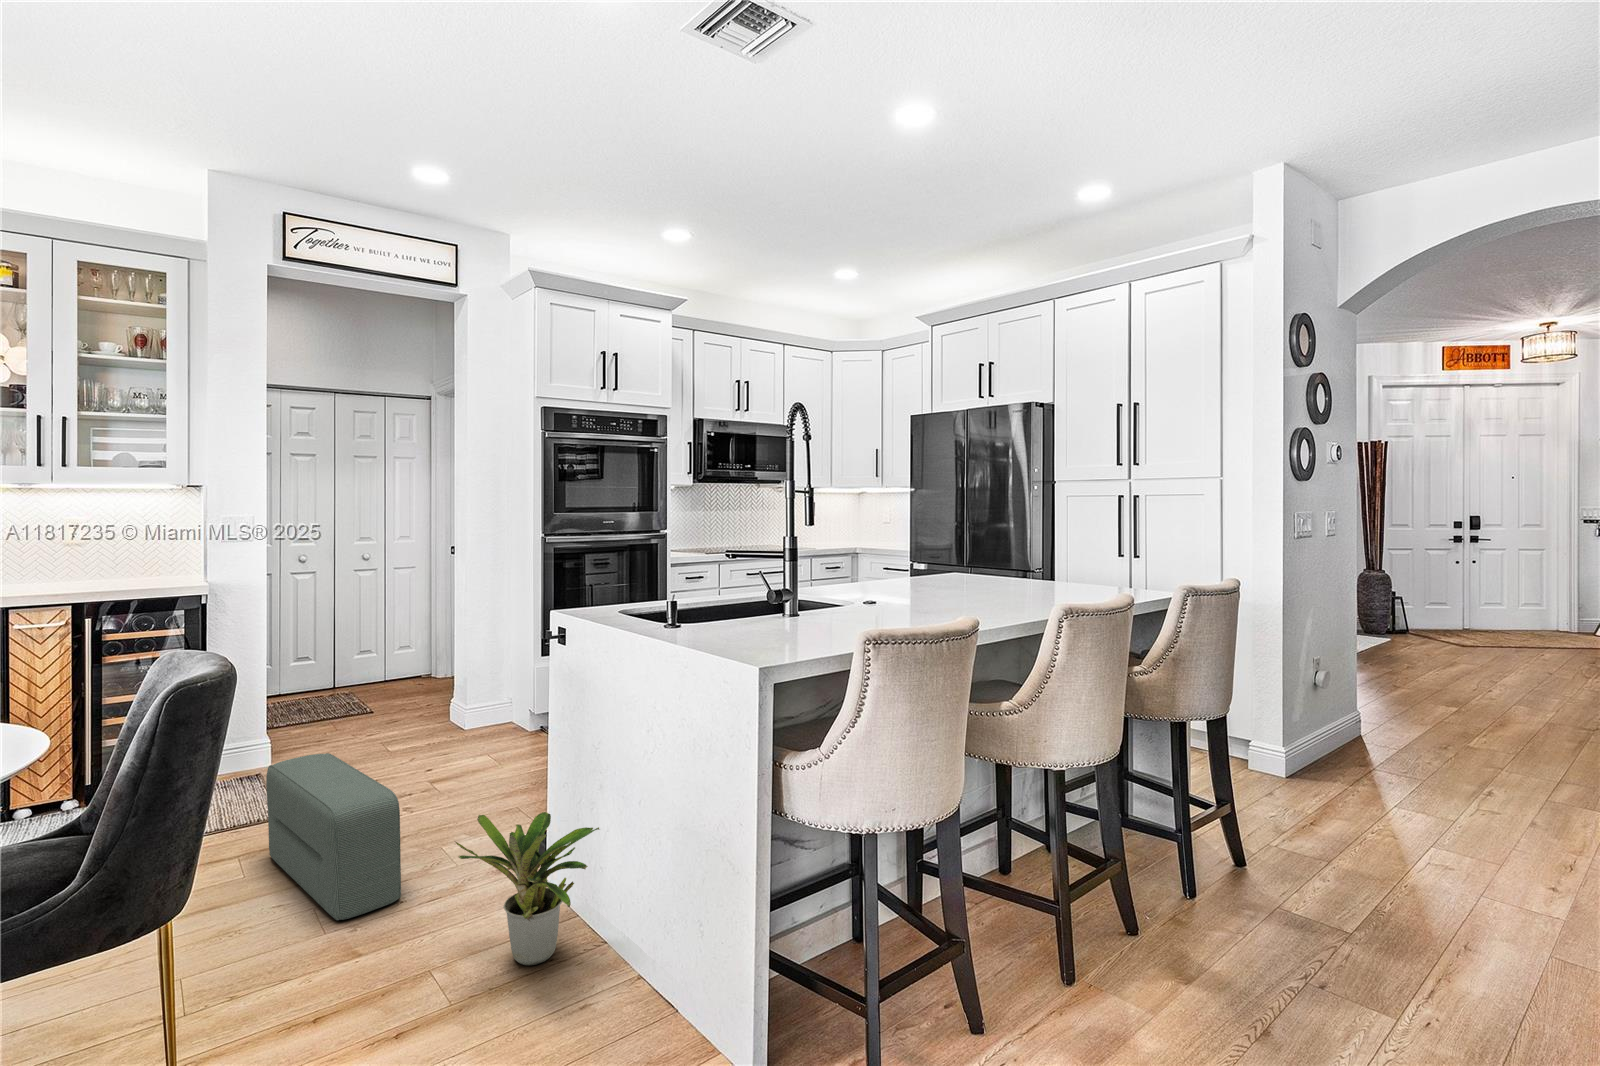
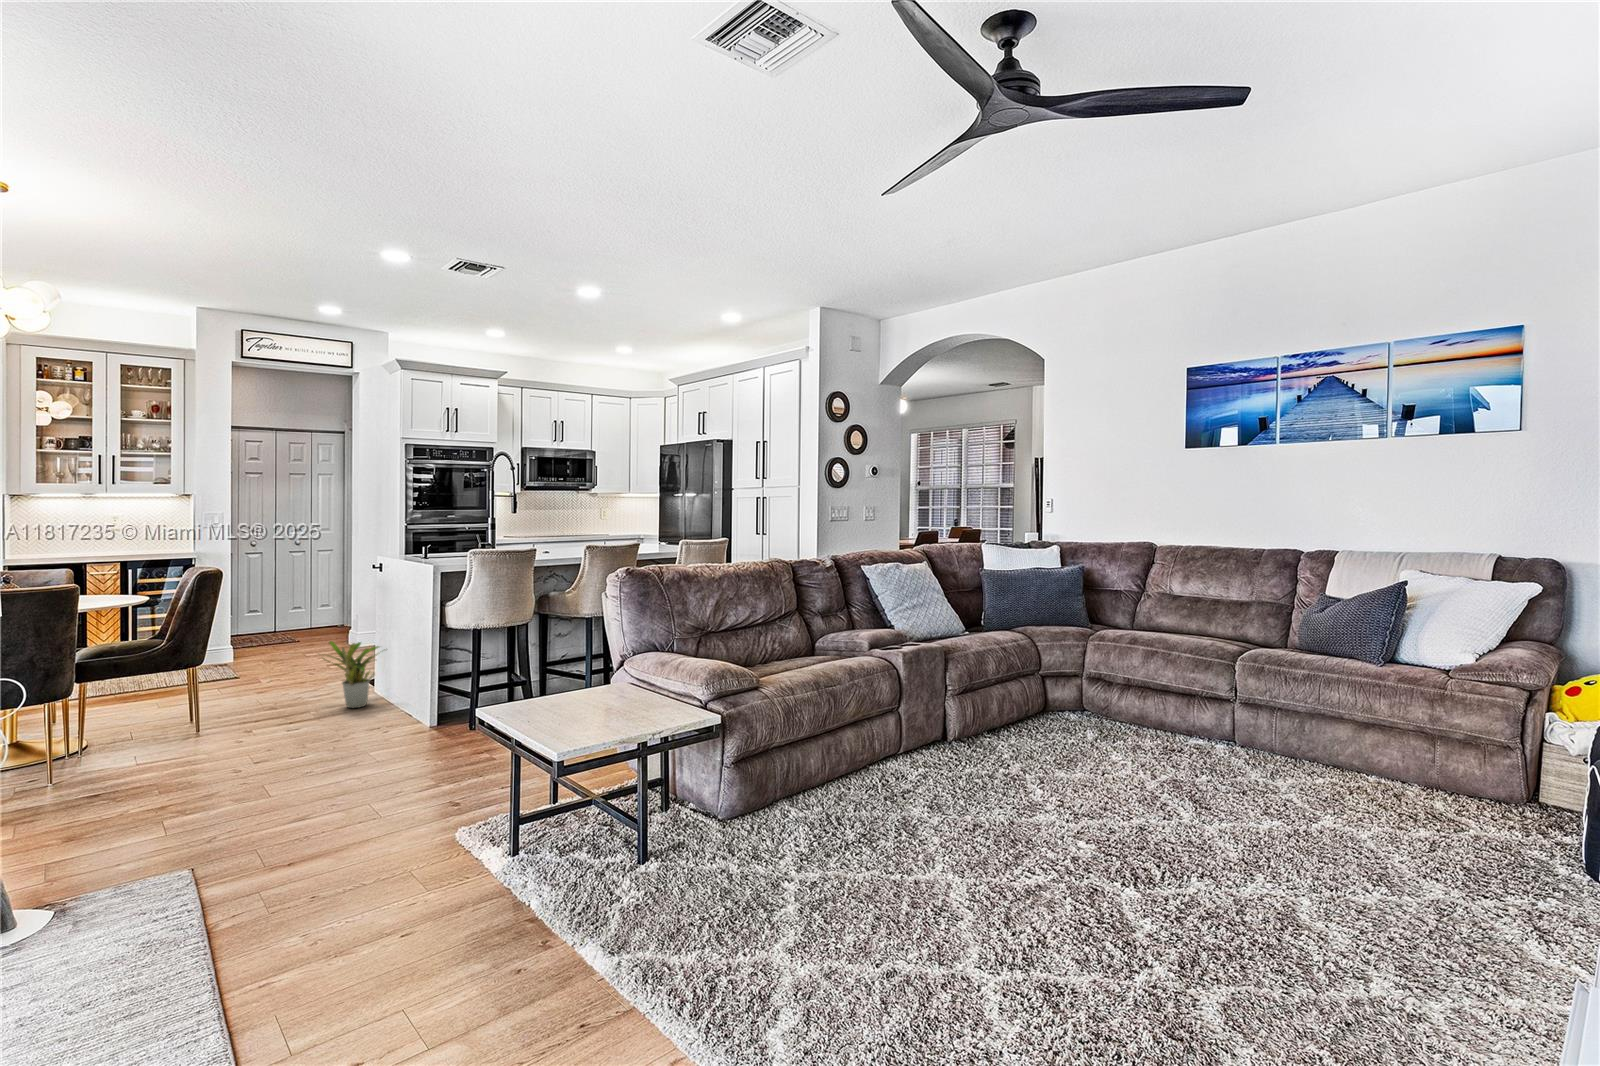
pouf: present [266,753,401,920] -> none [233,634,299,700]

